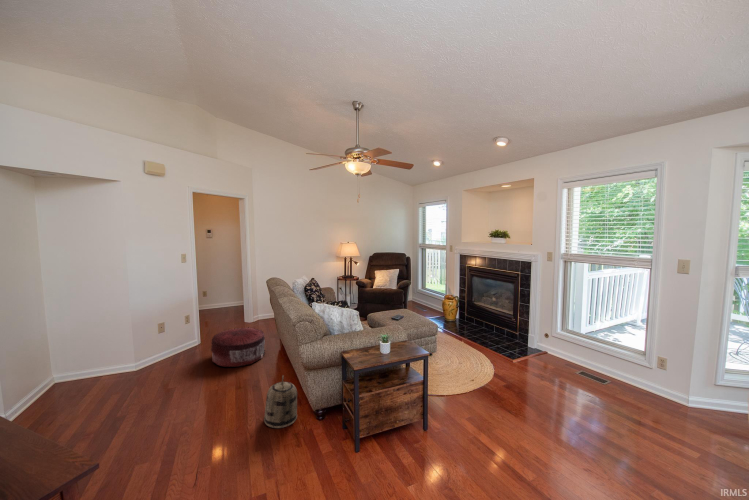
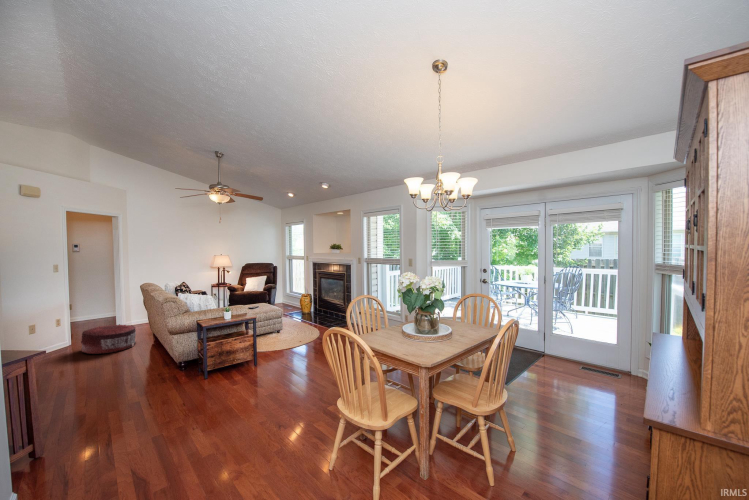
basket: present [264,376,297,428] -> none [136,341,164,376]

